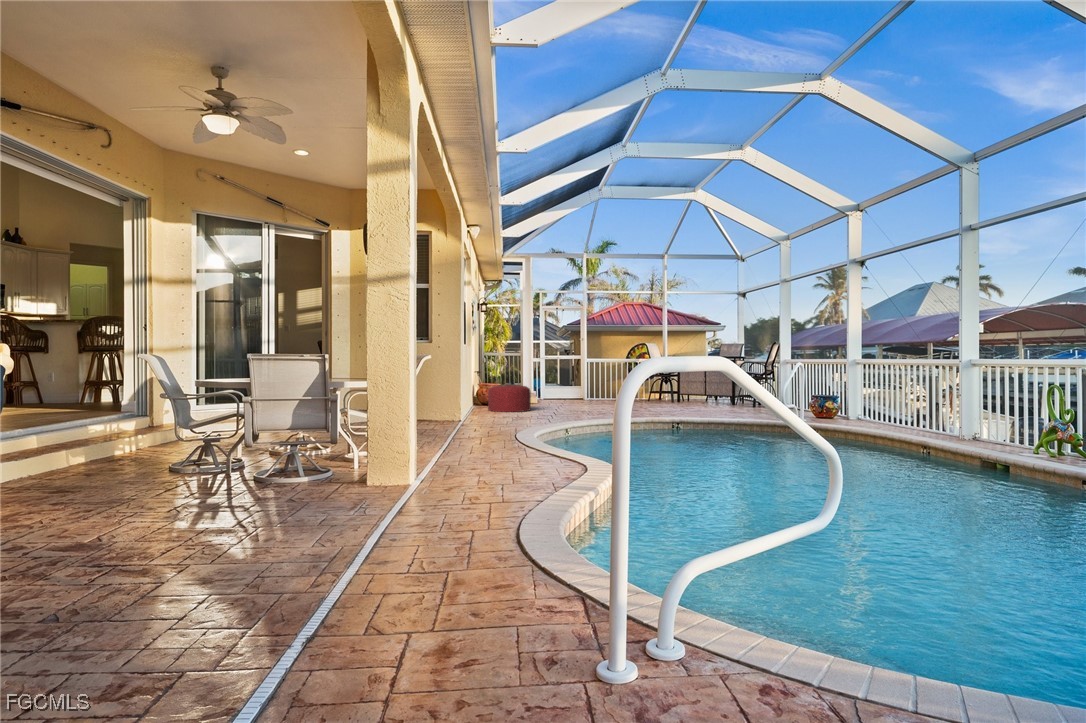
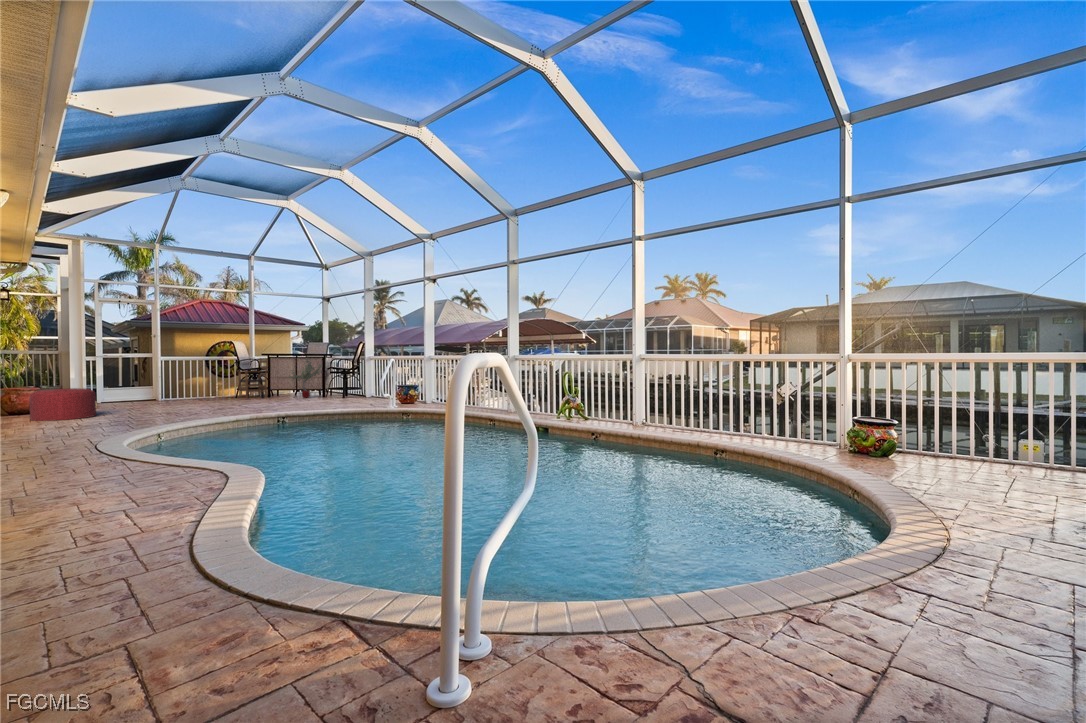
armchair: none [650,361,678,403] -> present [238,359,268,398]
potted tree: none [695,362,732,406] -> present [289,360,322,398]

